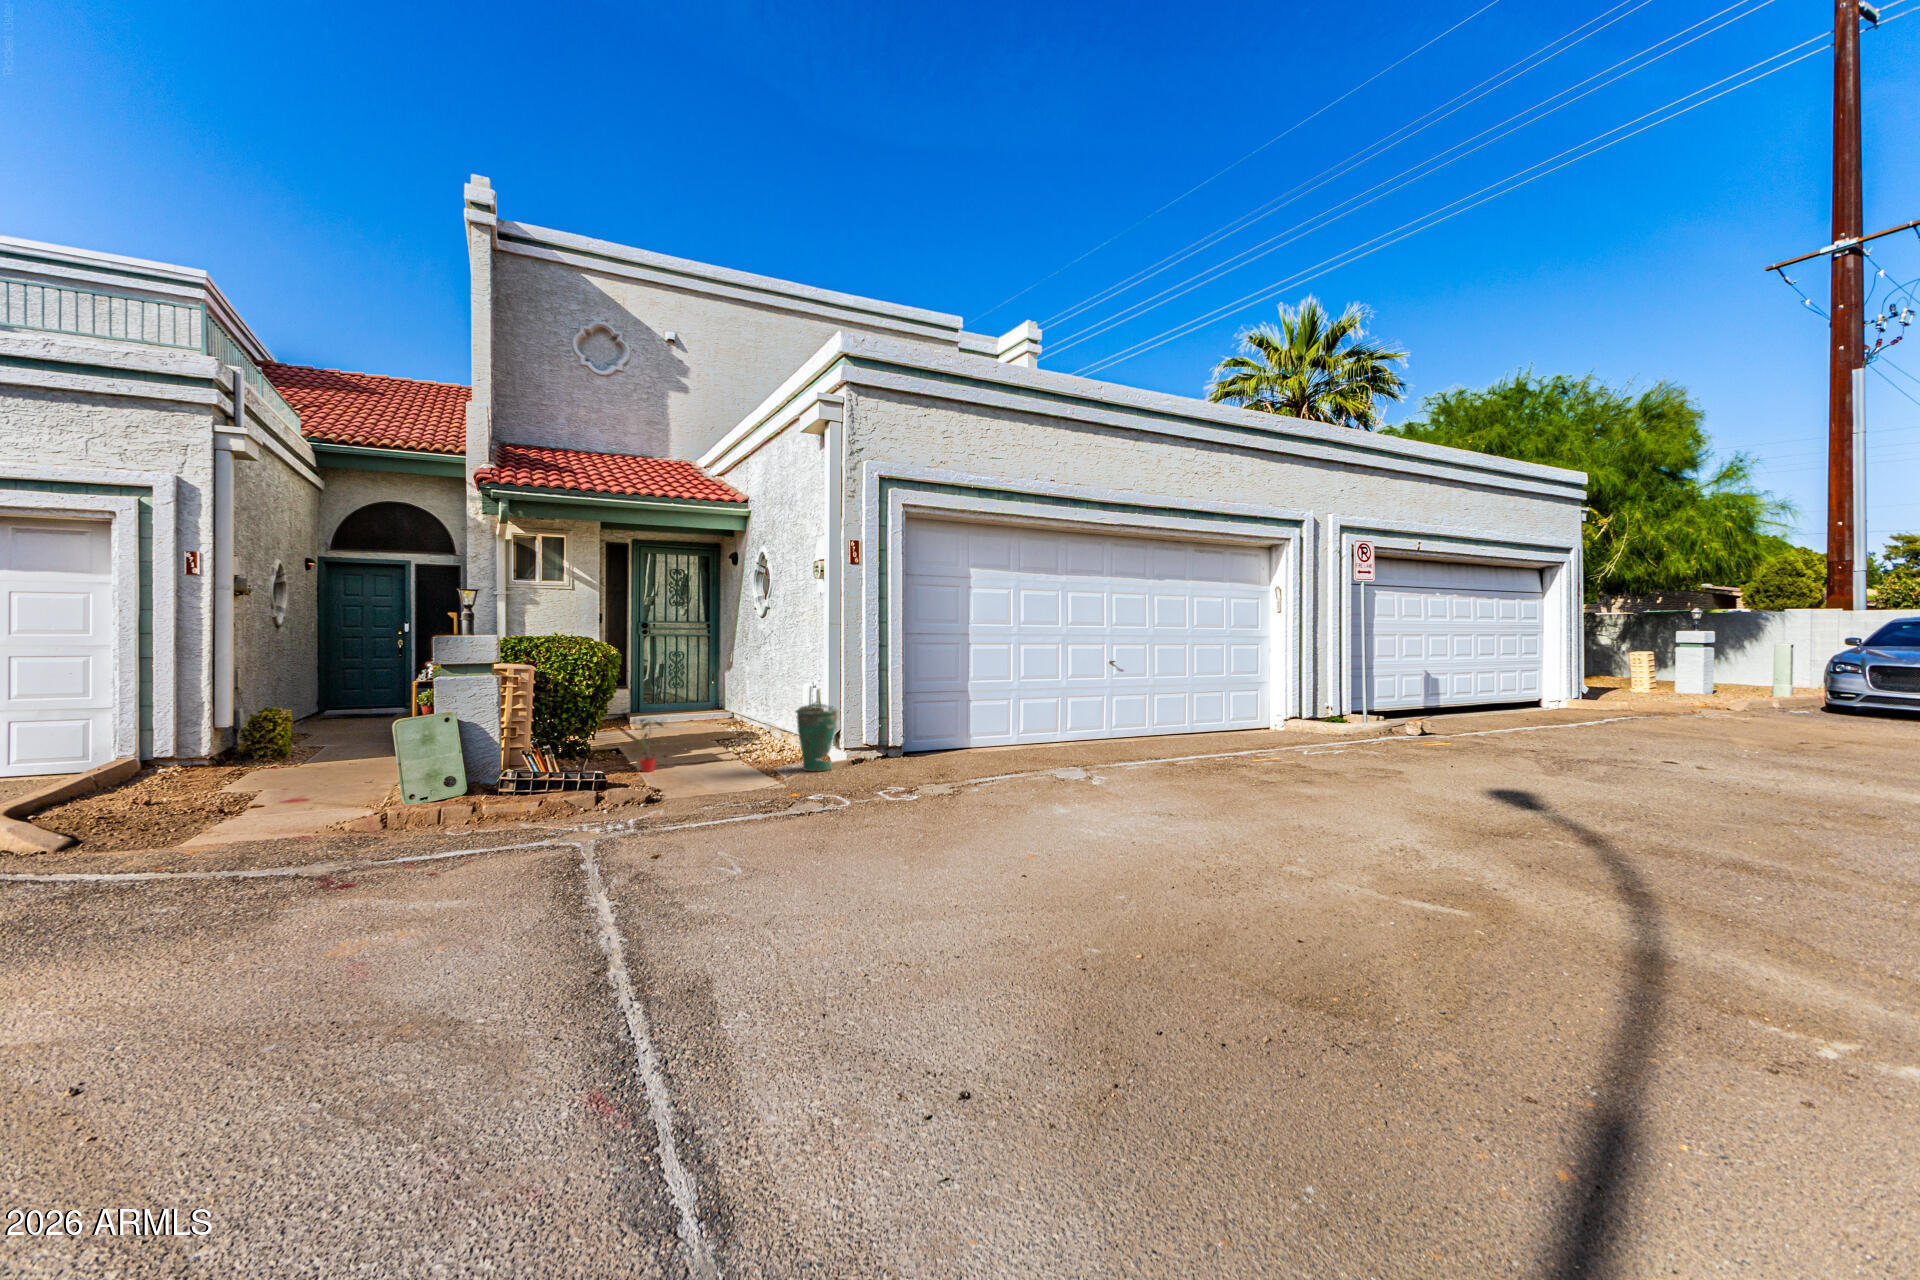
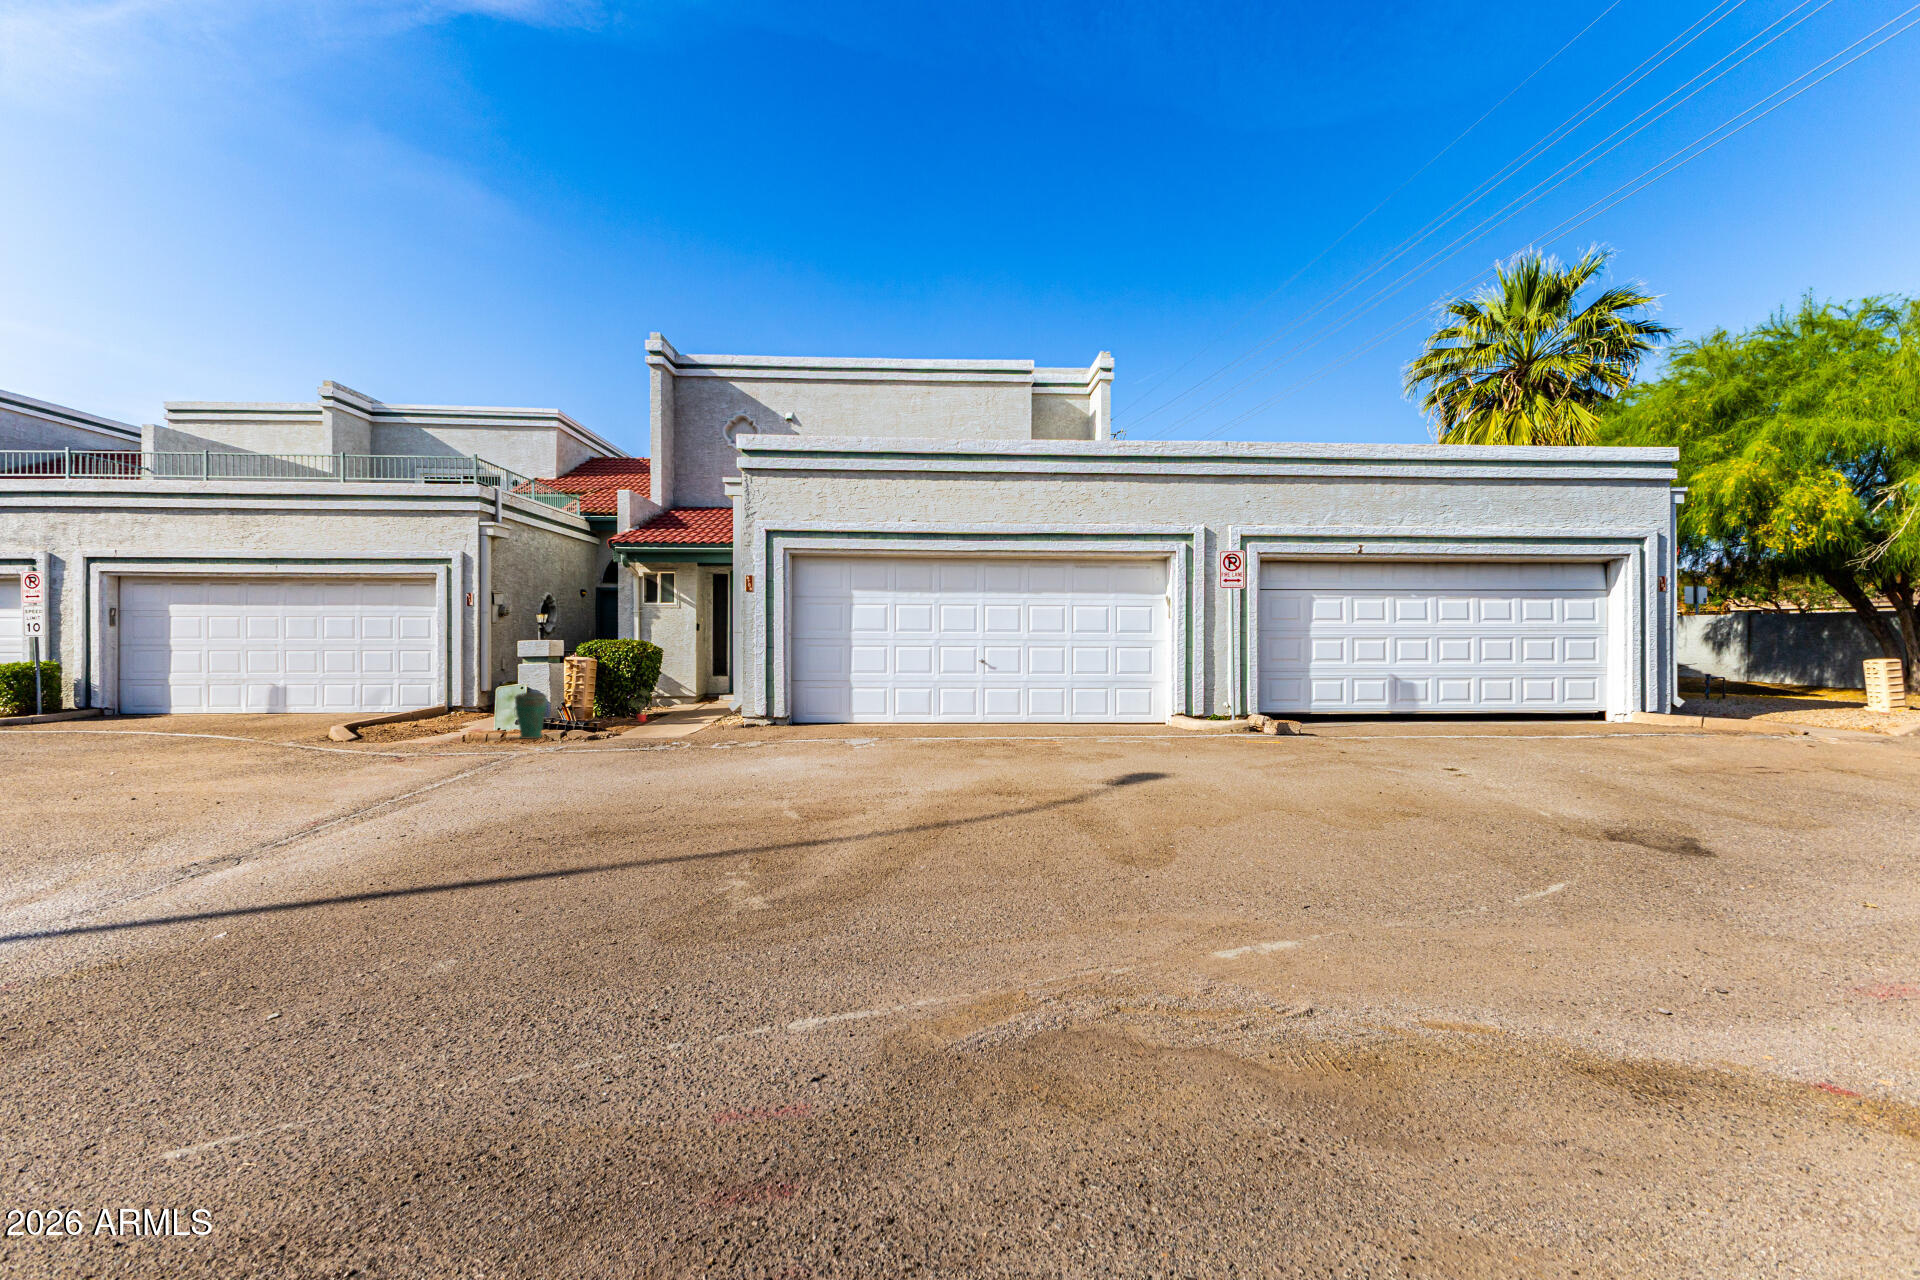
trash can: present [796,702,838,771] -> present [515,692,547,739]

